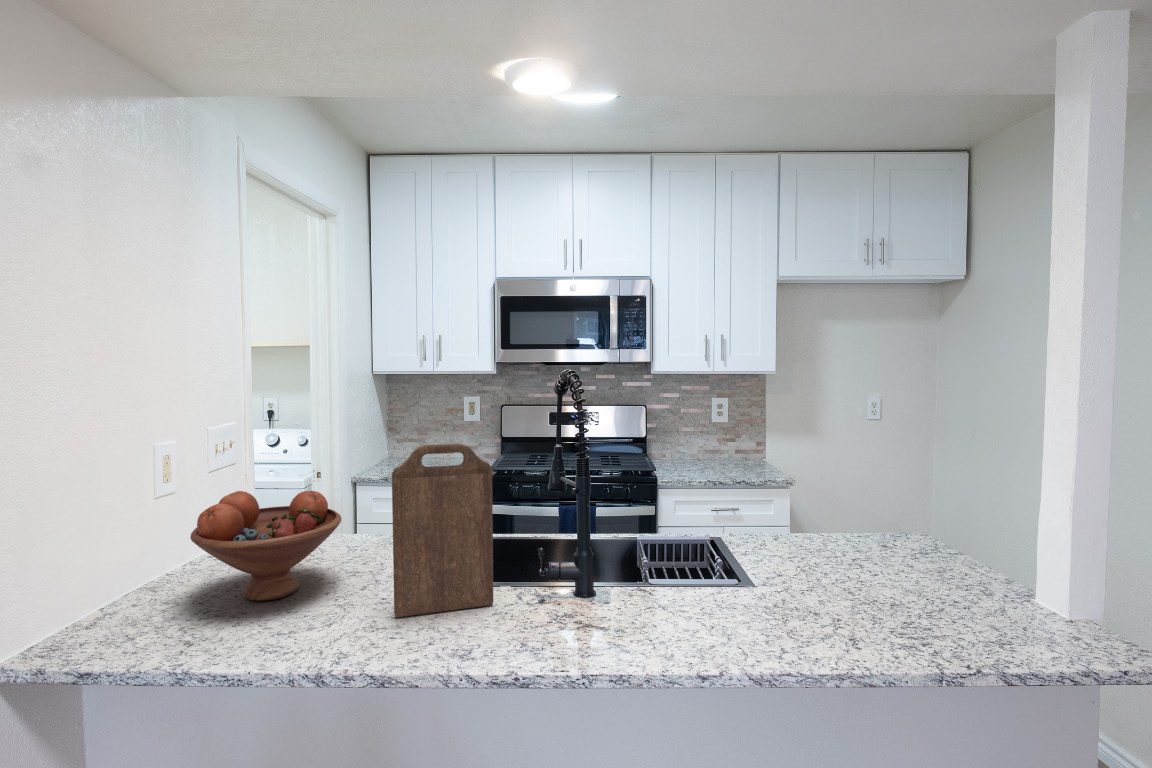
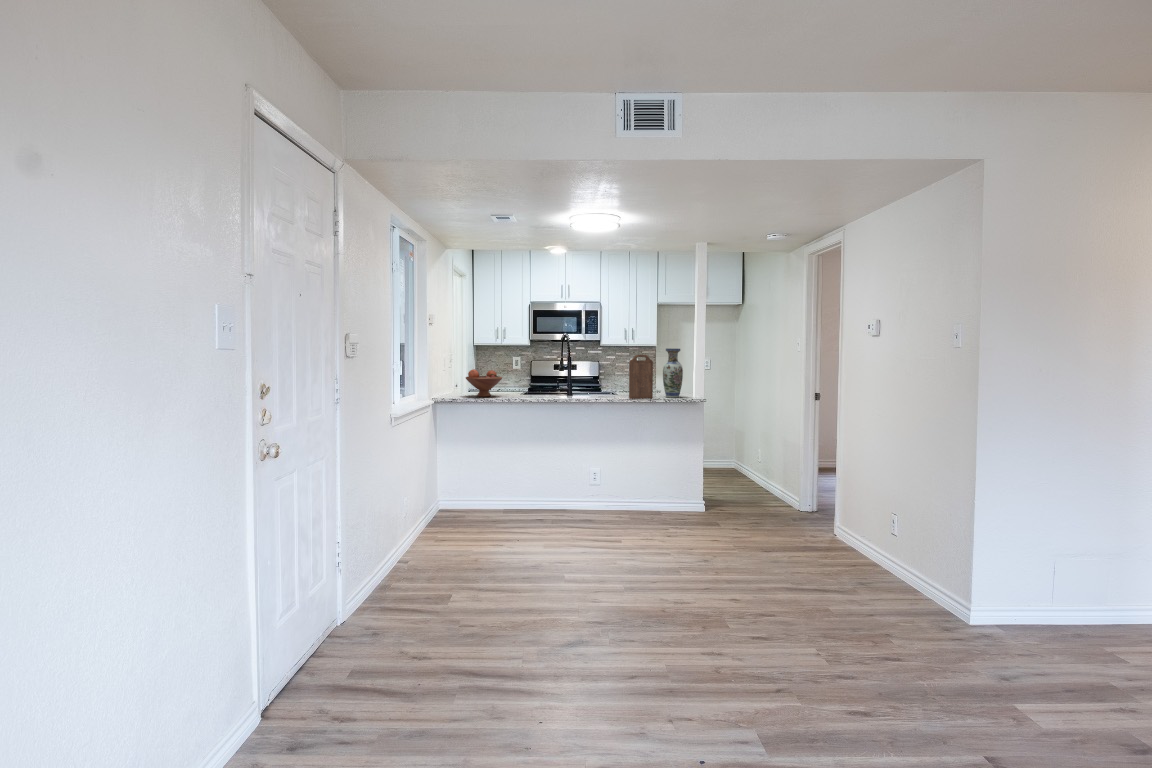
vase: none [928,413,1017,605] -> present [663,348,683,398]
cutting board: present [392,443,493,617] -> present [629,355,653,399]

